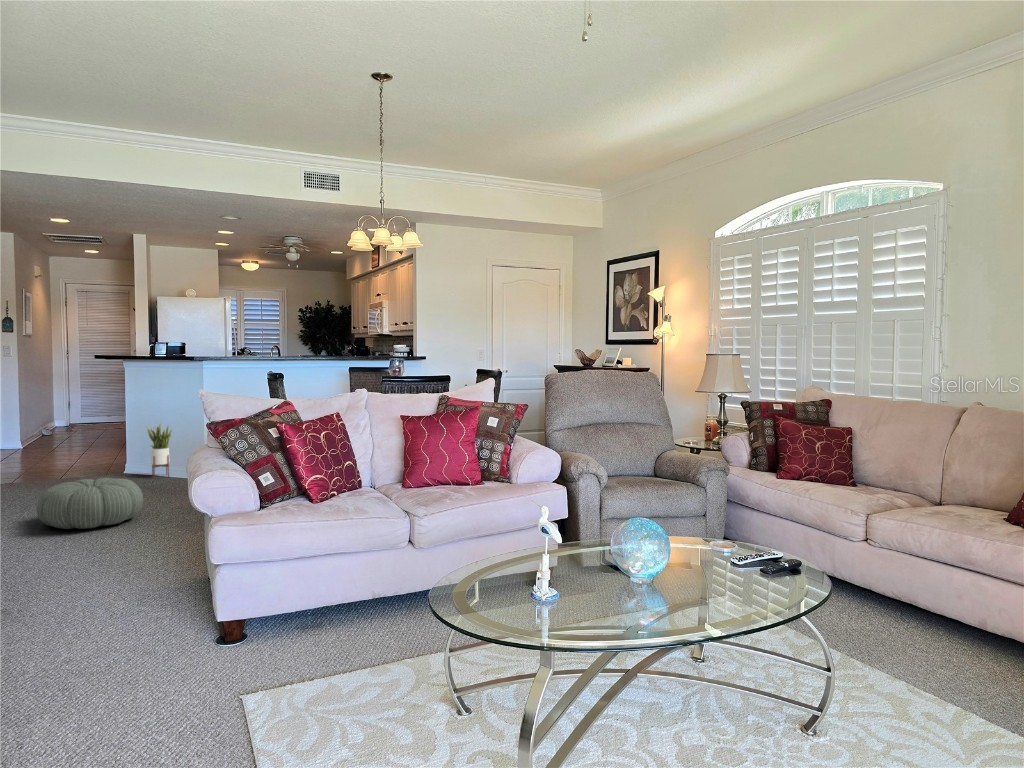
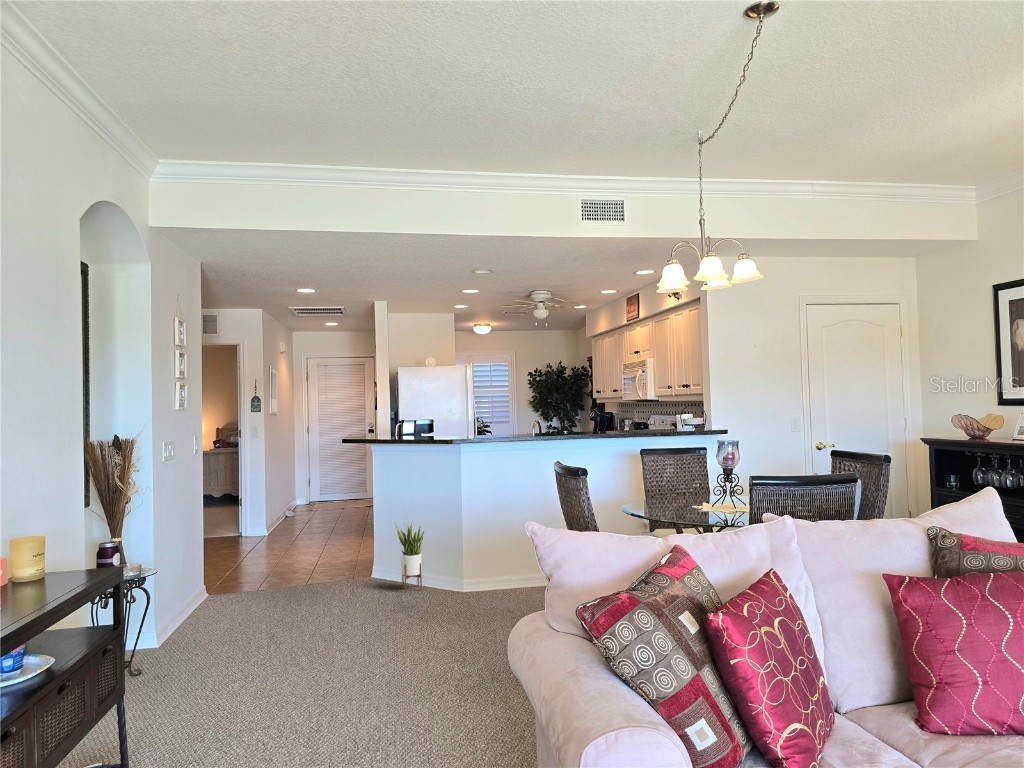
pouf: present [37,478,143,529] -> none [287,614,411,695]

